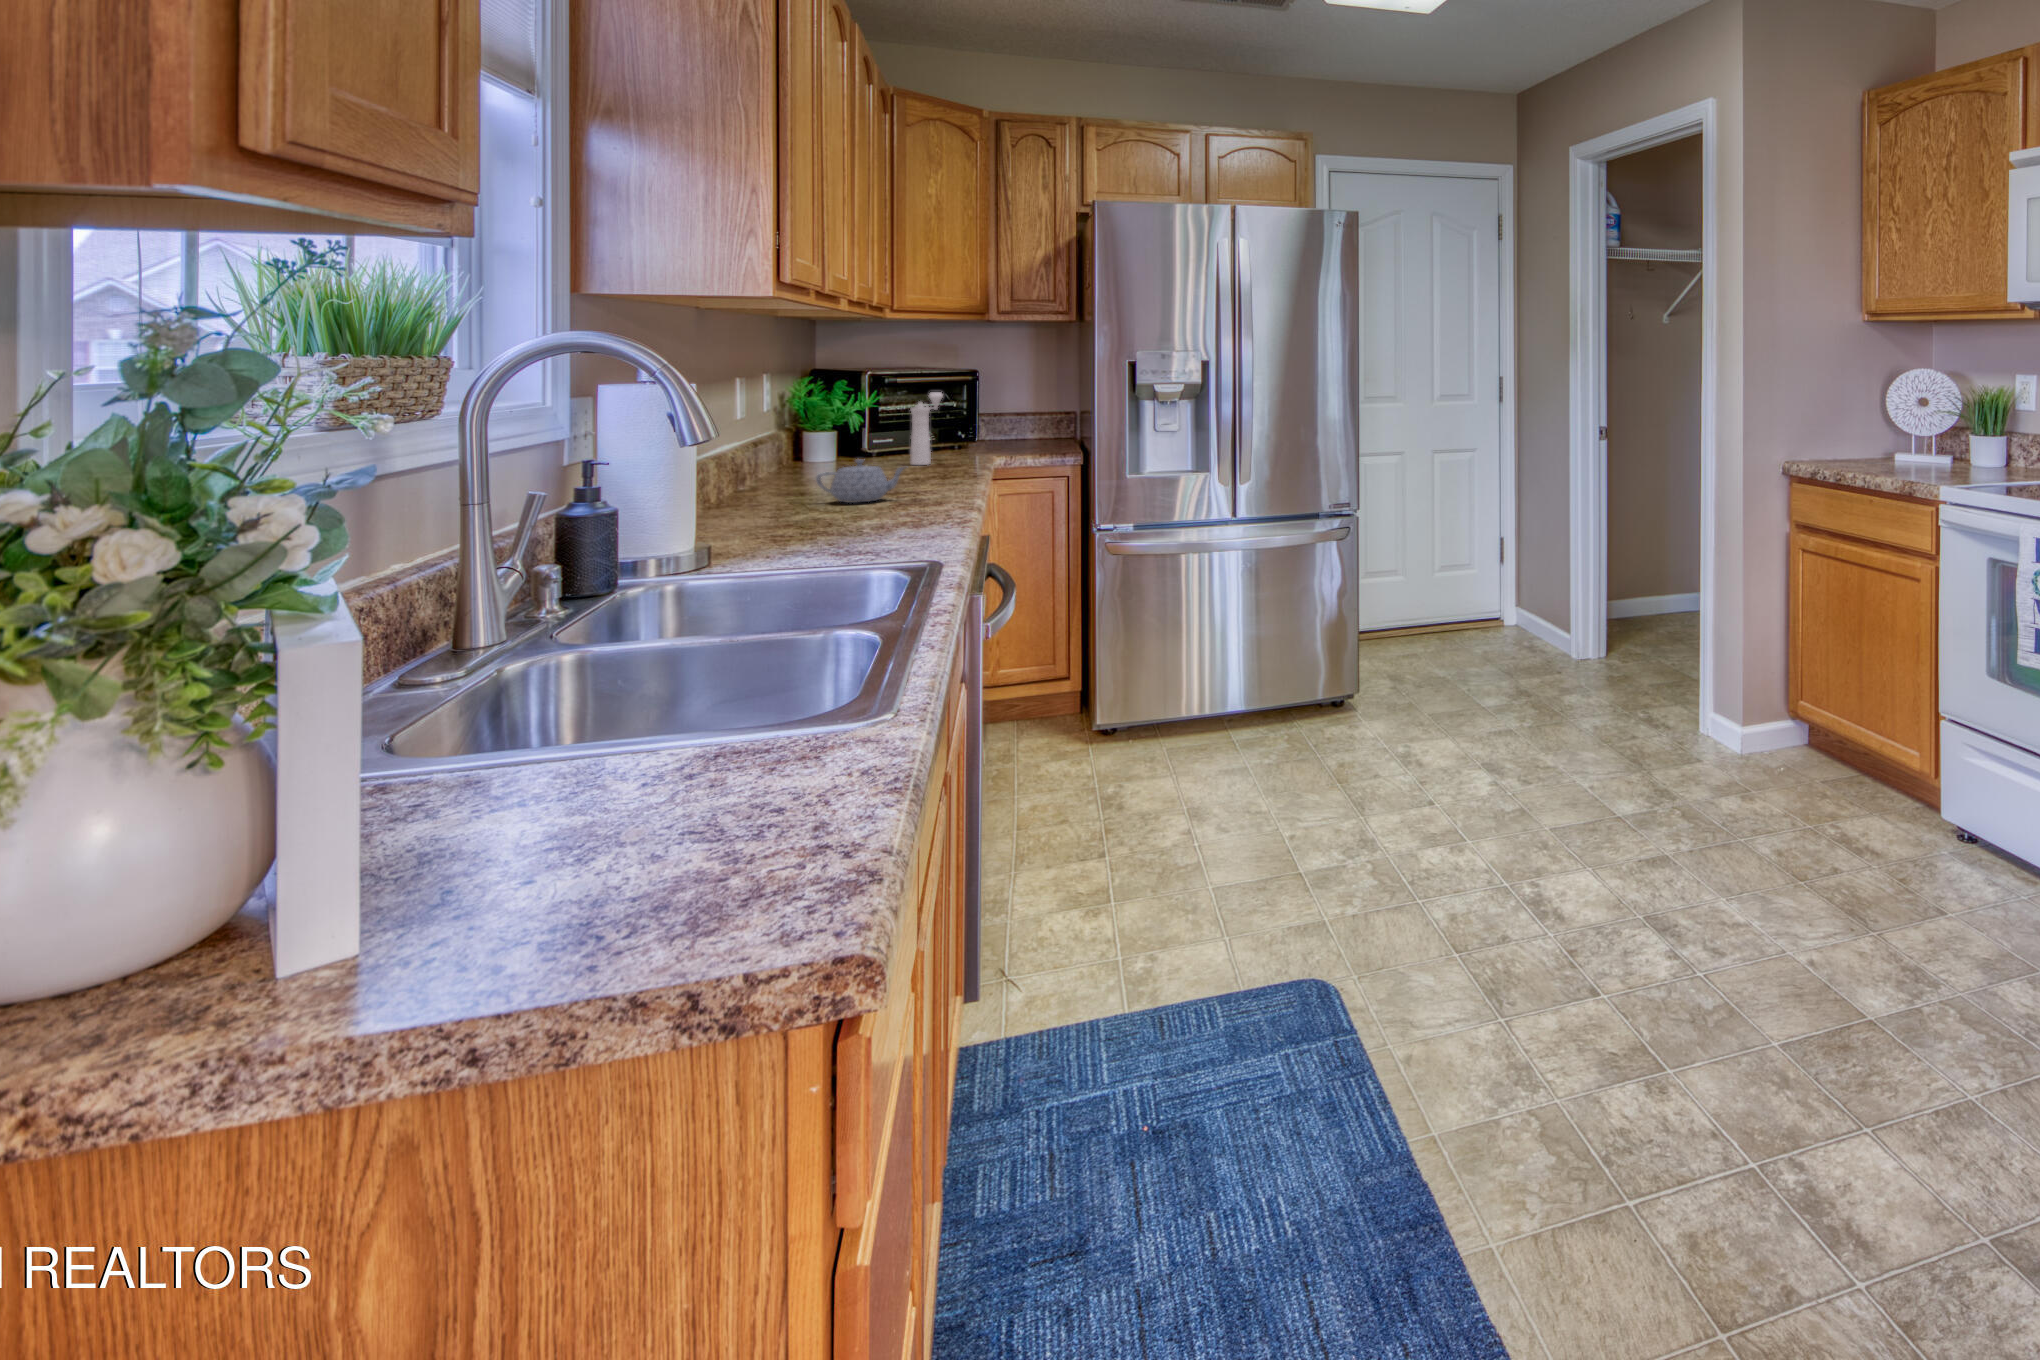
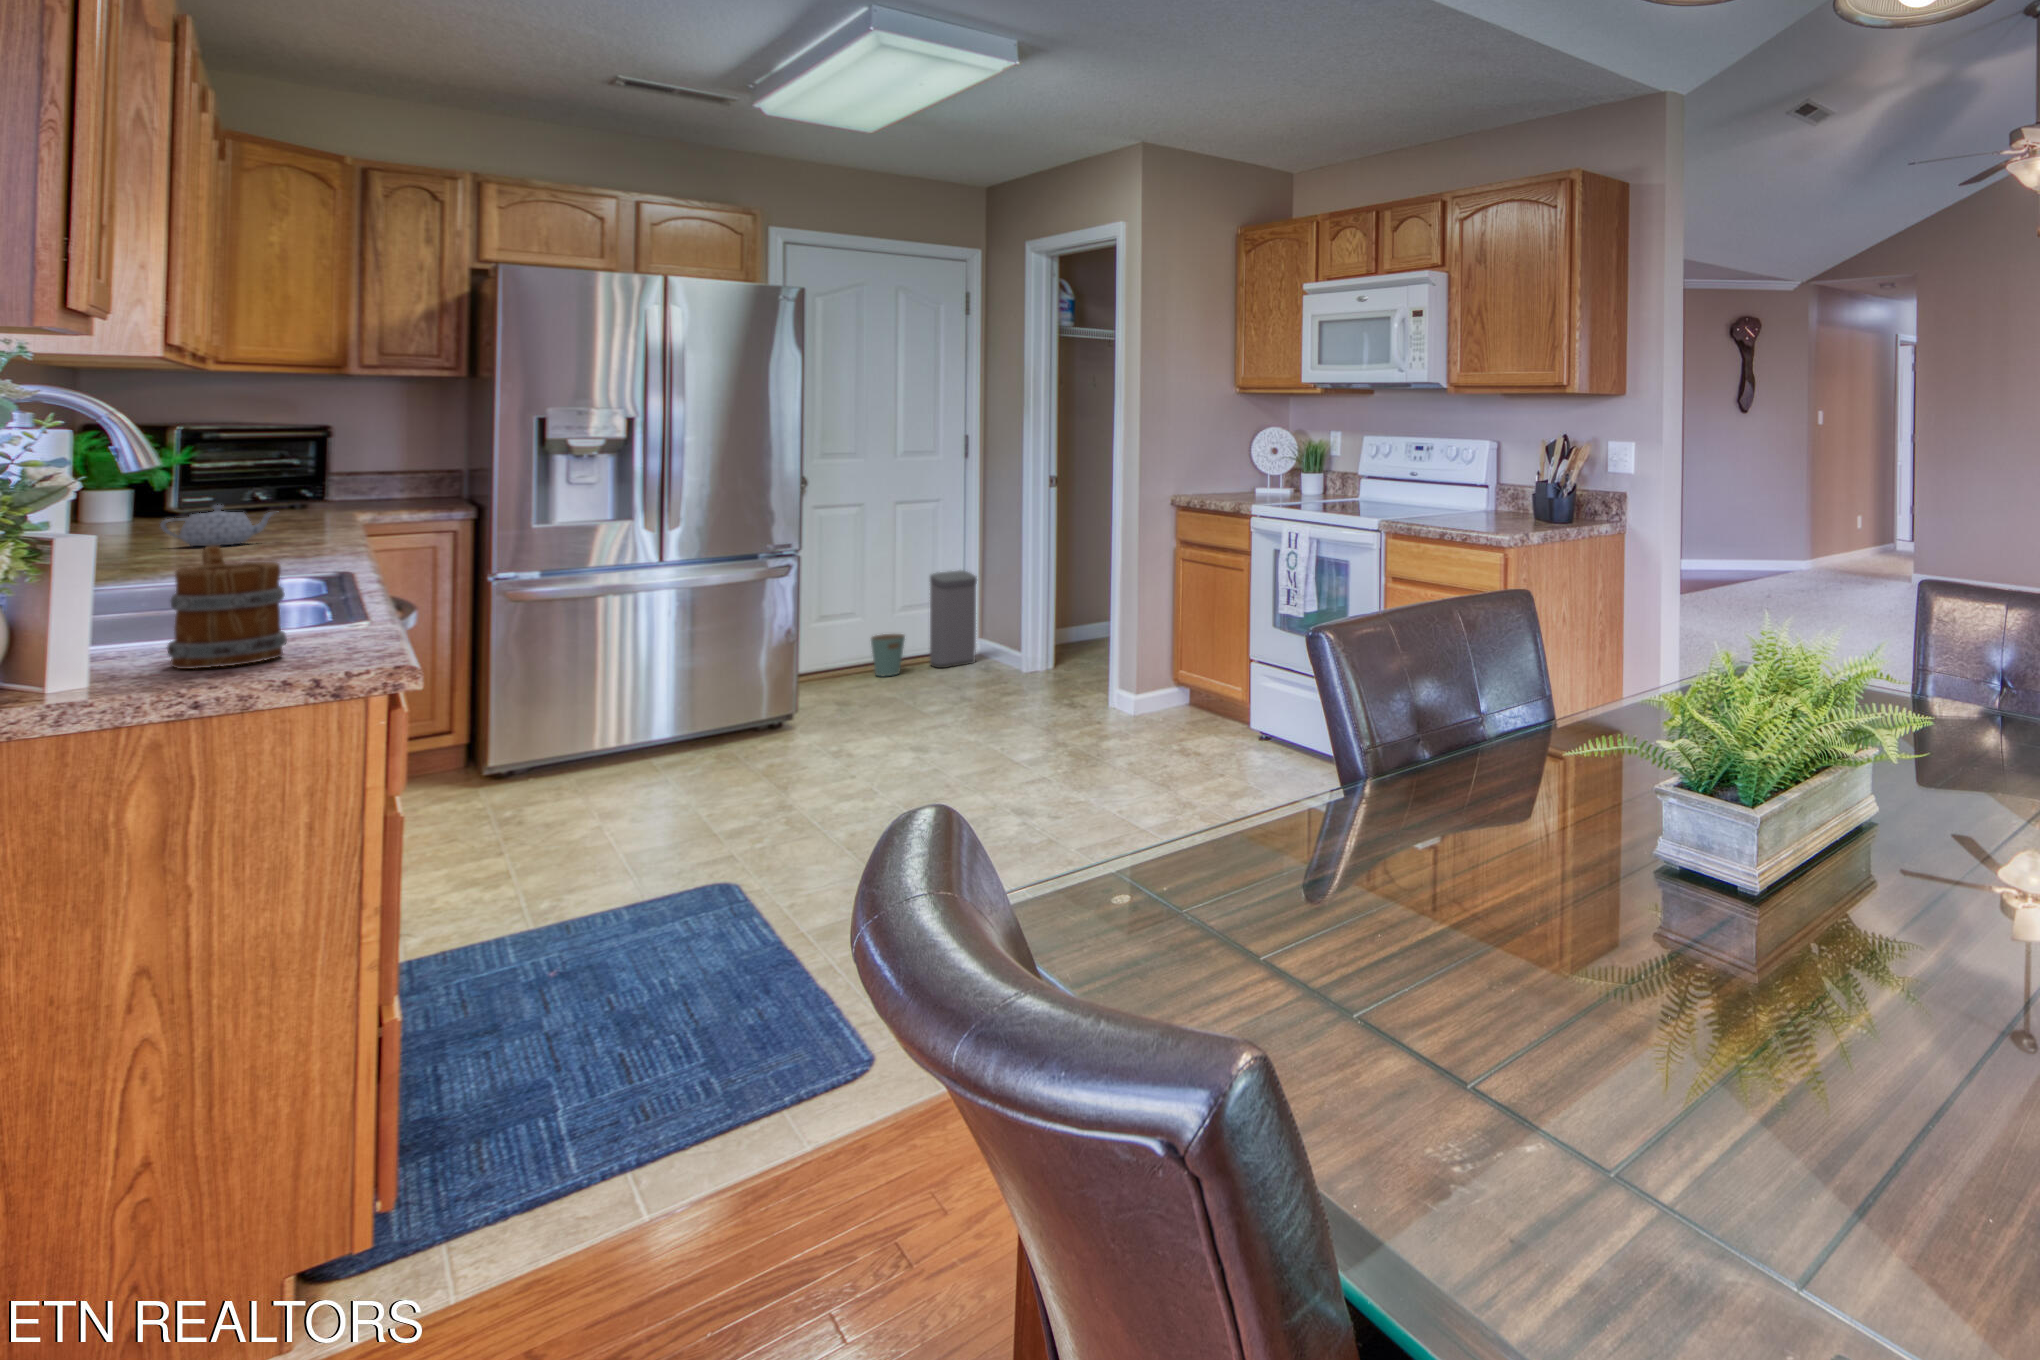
pepper mill: present [910,392,943,465] -> none [252,448,296,522]
trash can: none [1424,530,1529,646] -> present [871,570,977,676]
mug: none [536,625,716,891] -> present [167,546,287,669]

